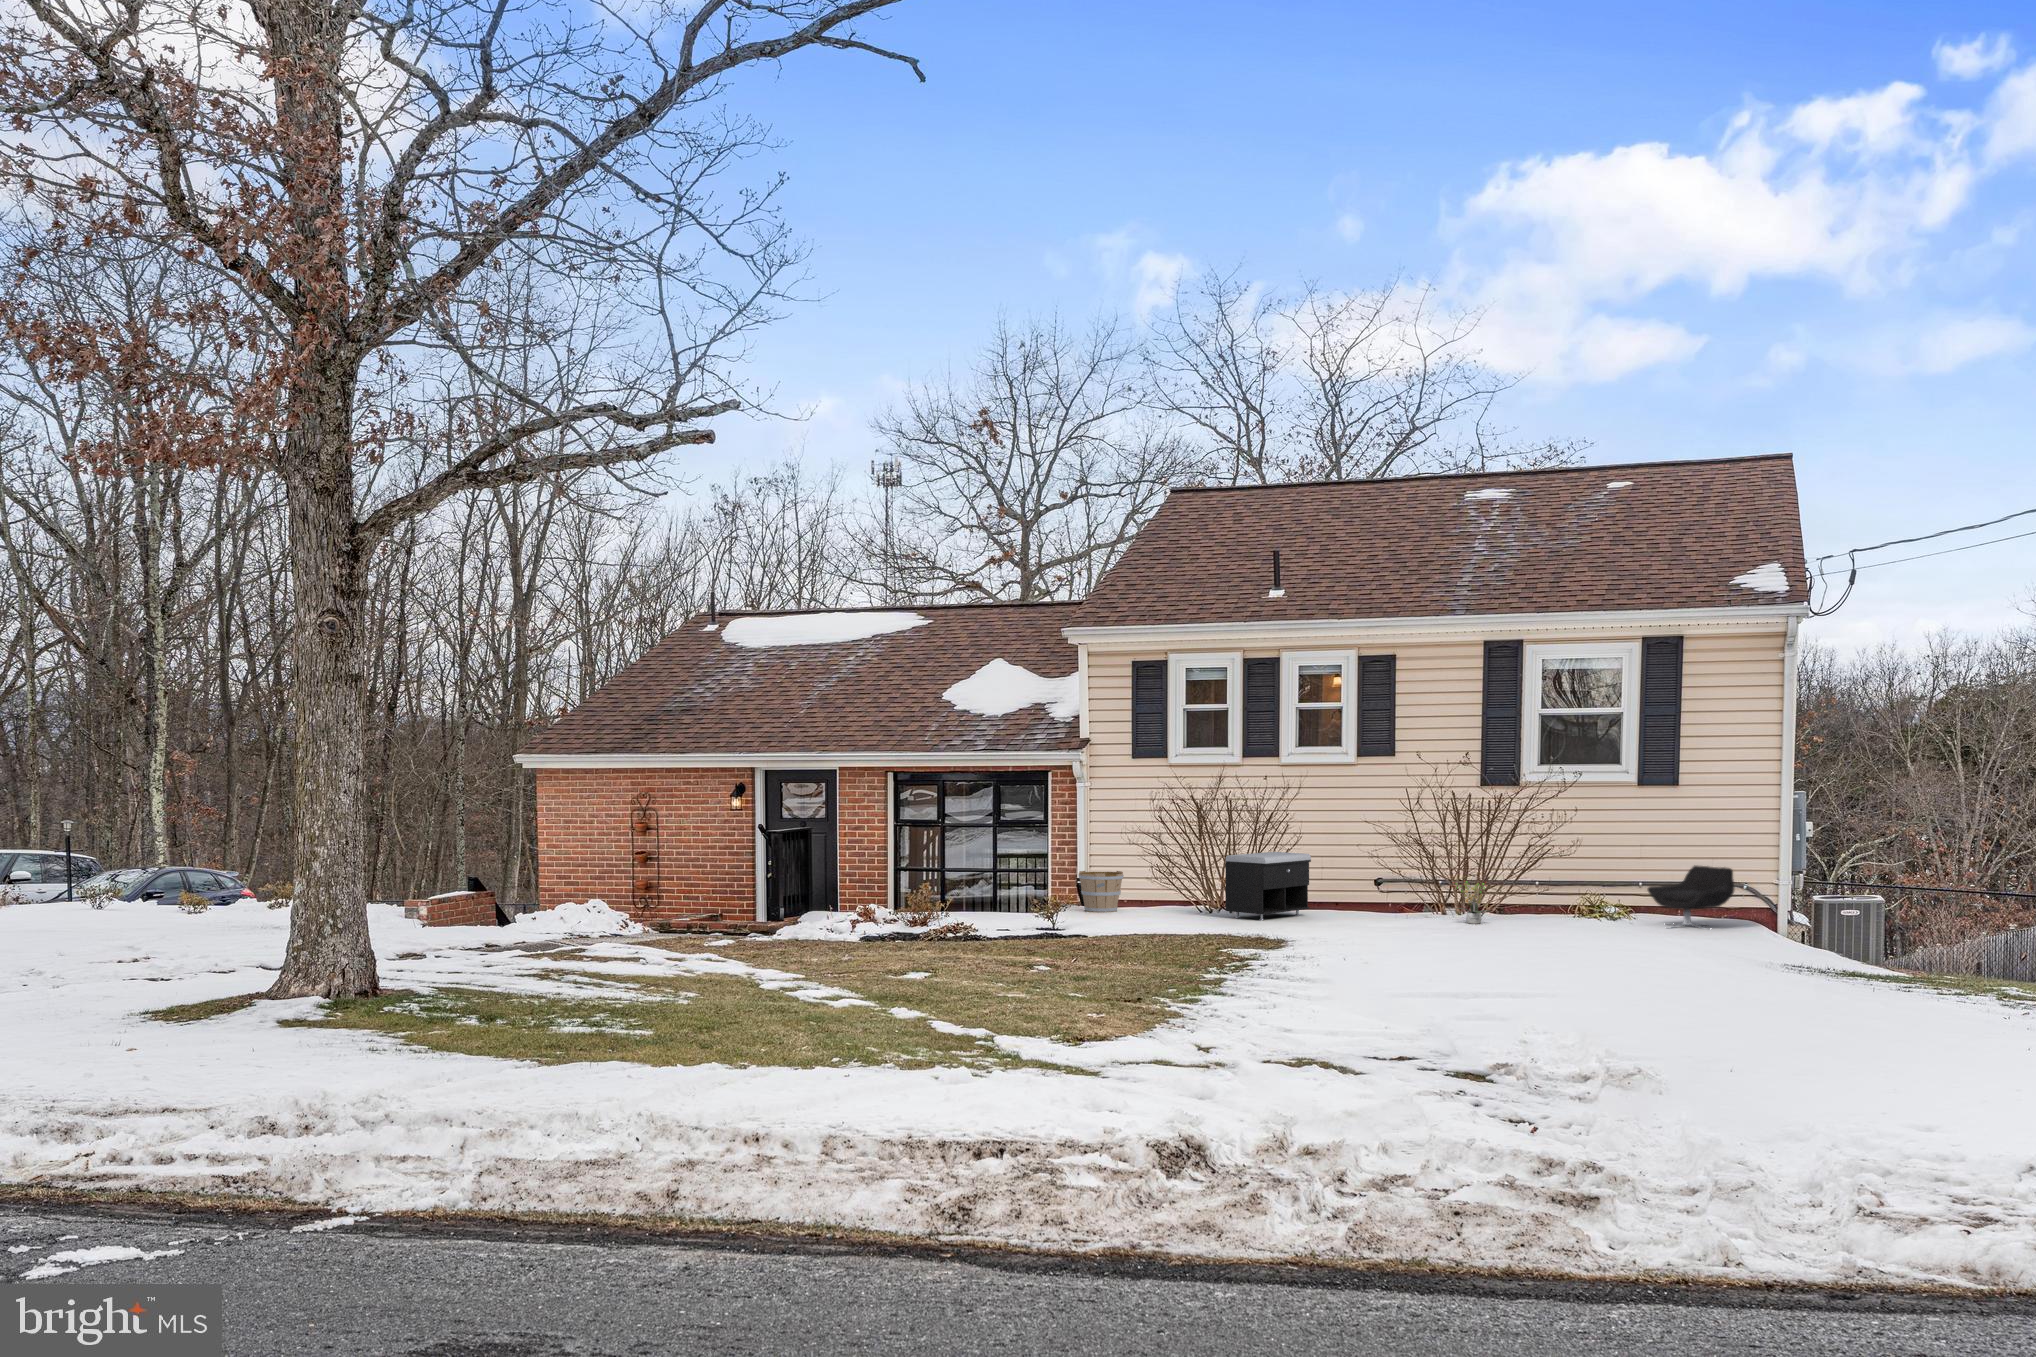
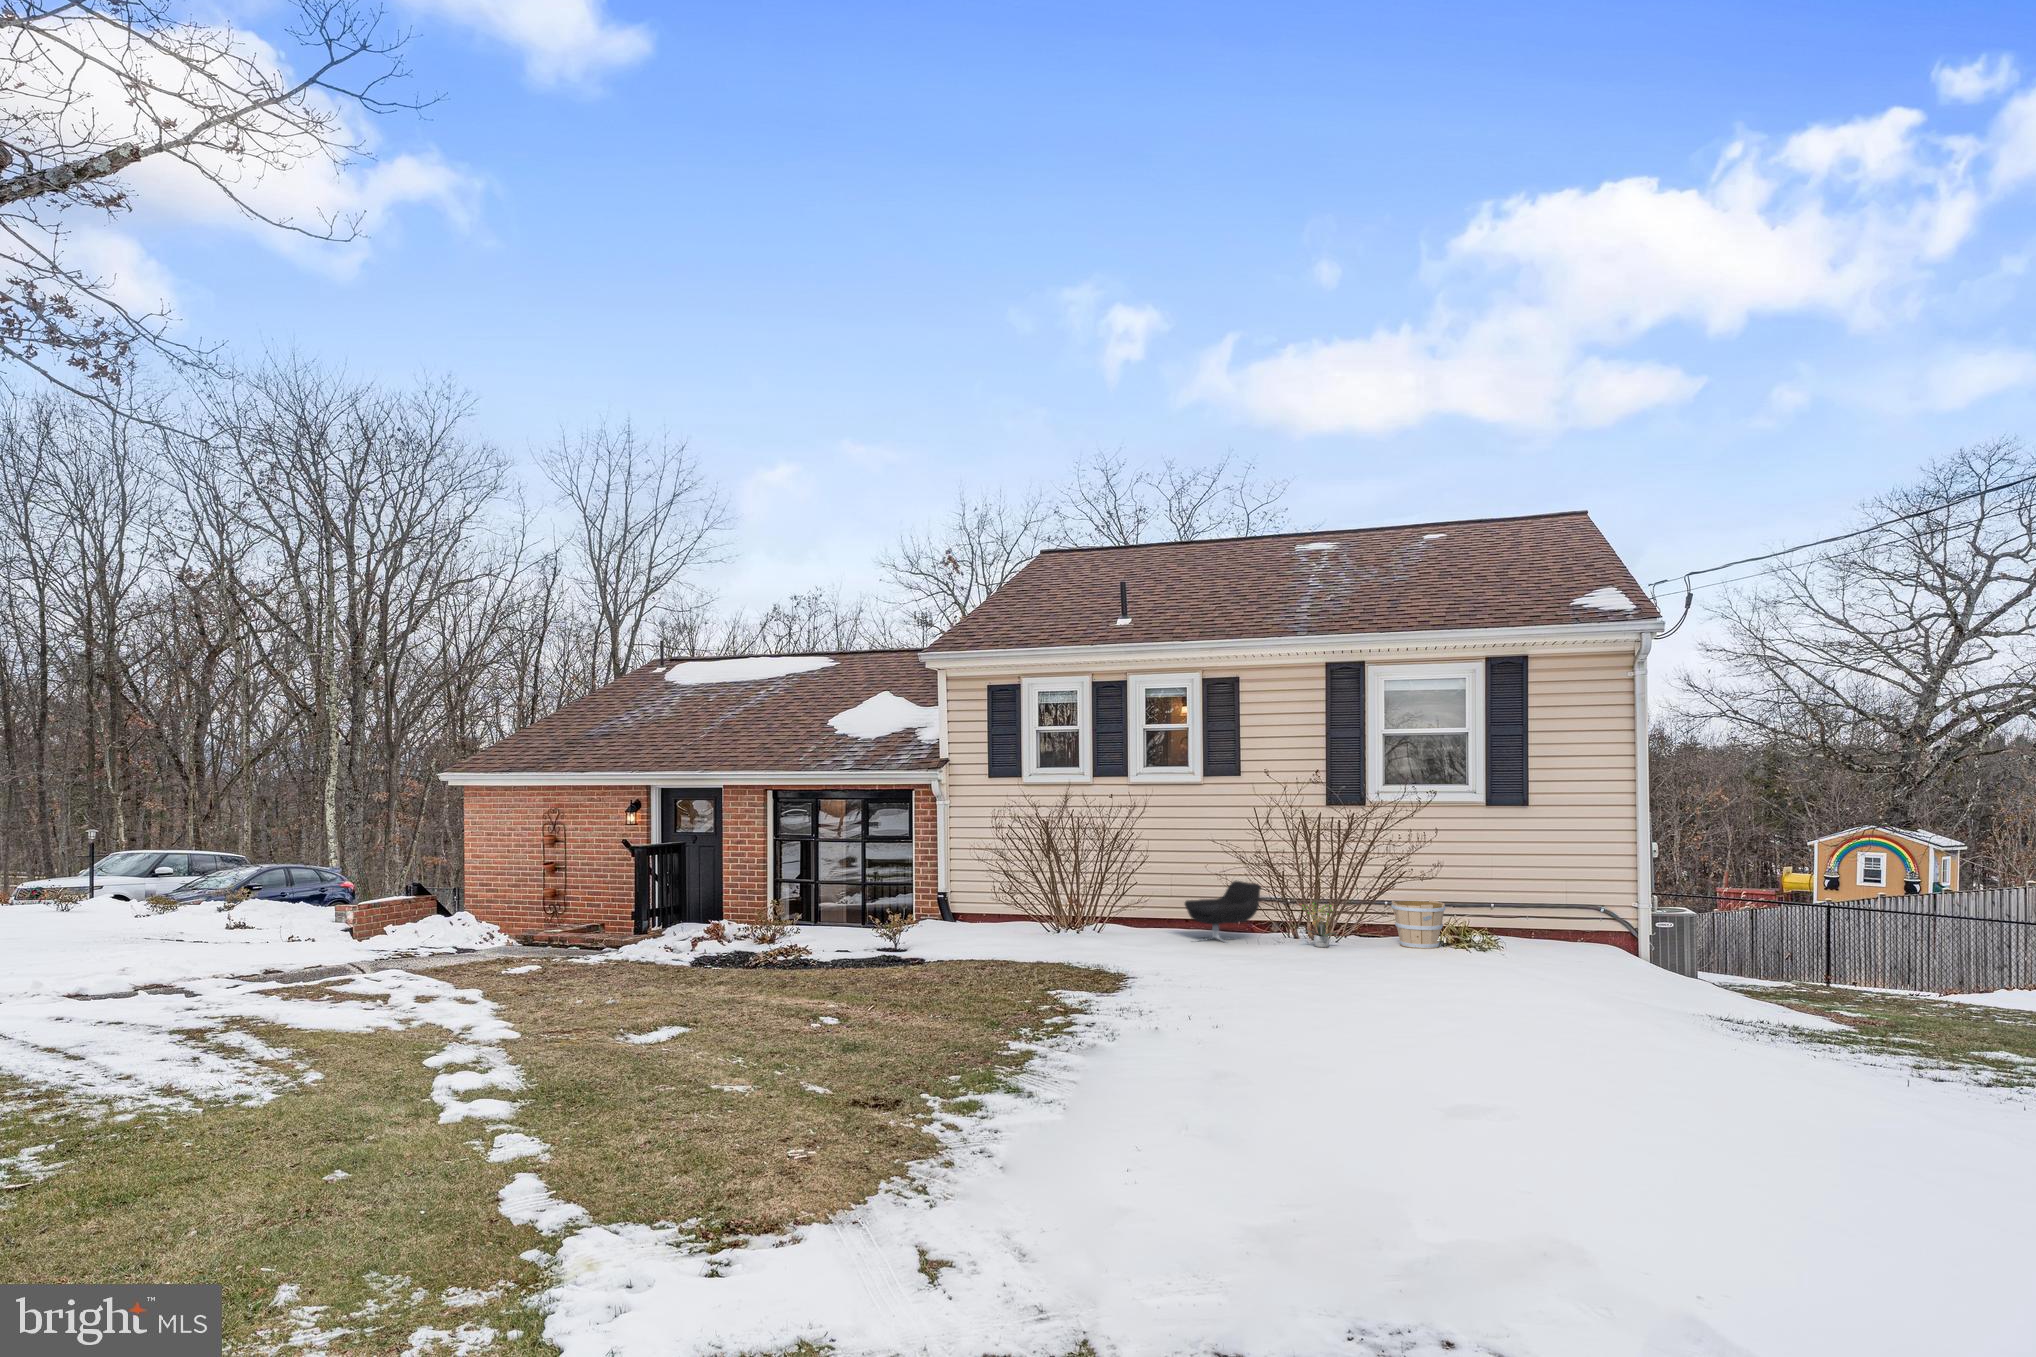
storage bench: present [1225,852,1311,920] -> none [1073,870,1160,941]
lounge chair: present [1648,865,1734,927] -> present [1185,881,1261,942]
wooden bucket: present [1079,871,1124,913] -> present [1391,900,1446,949]

